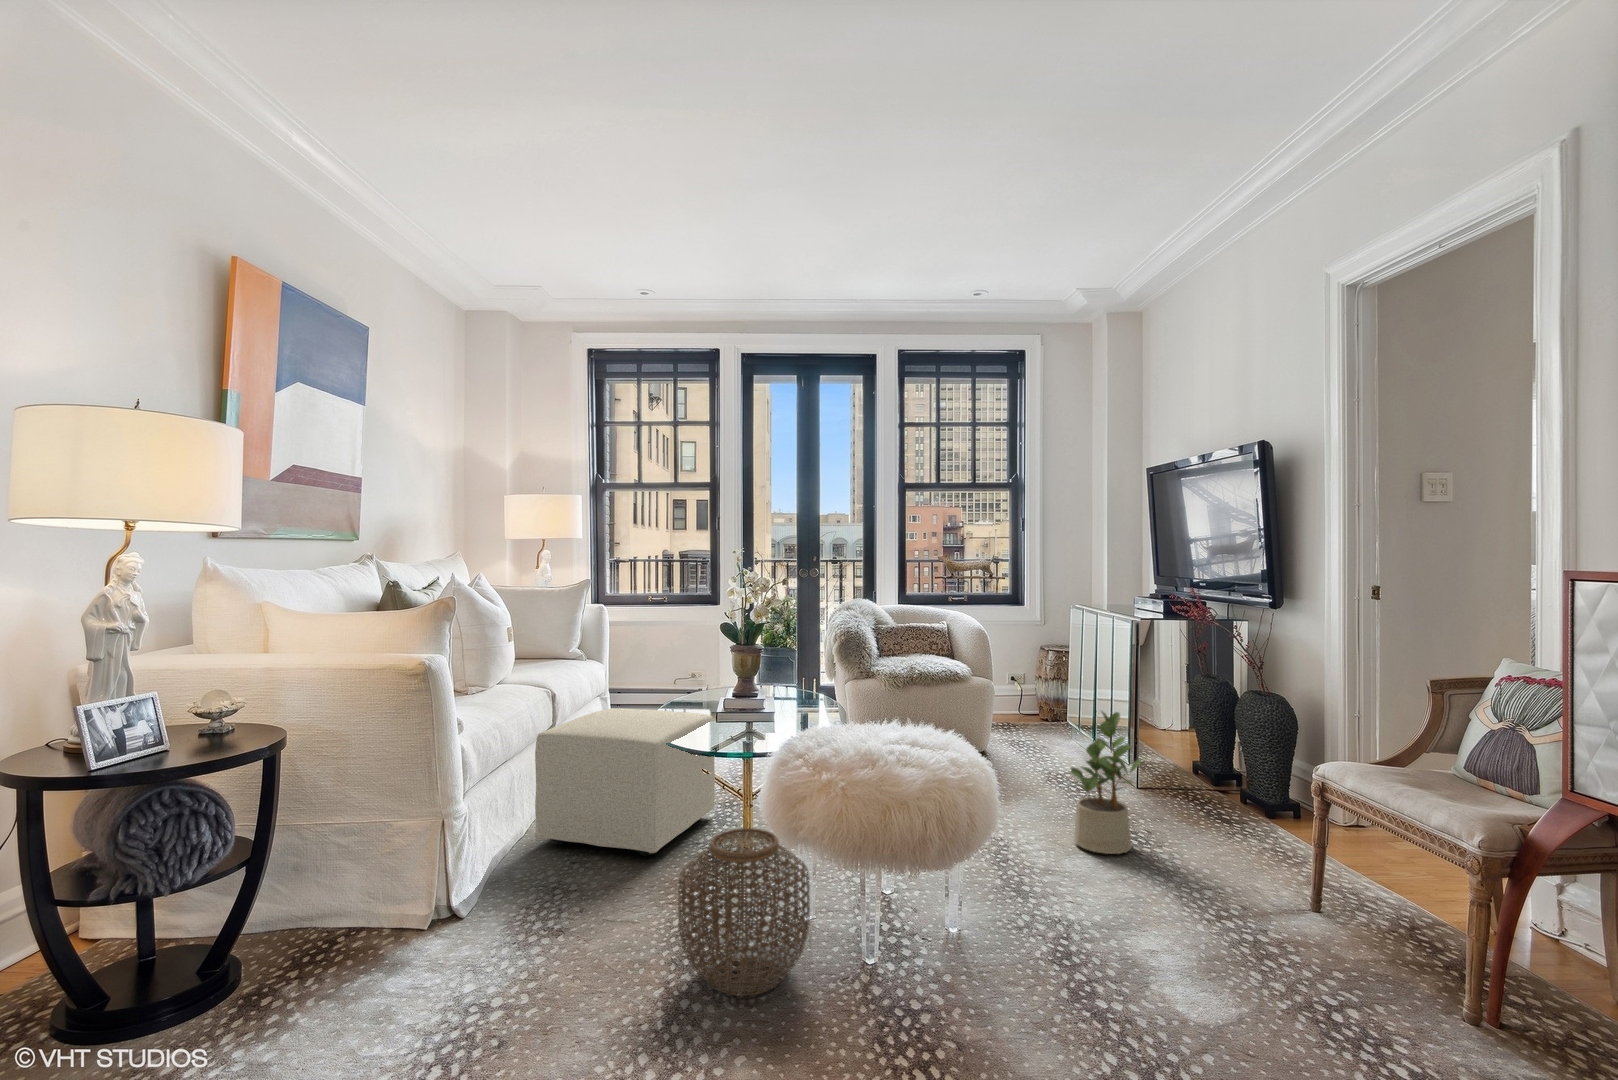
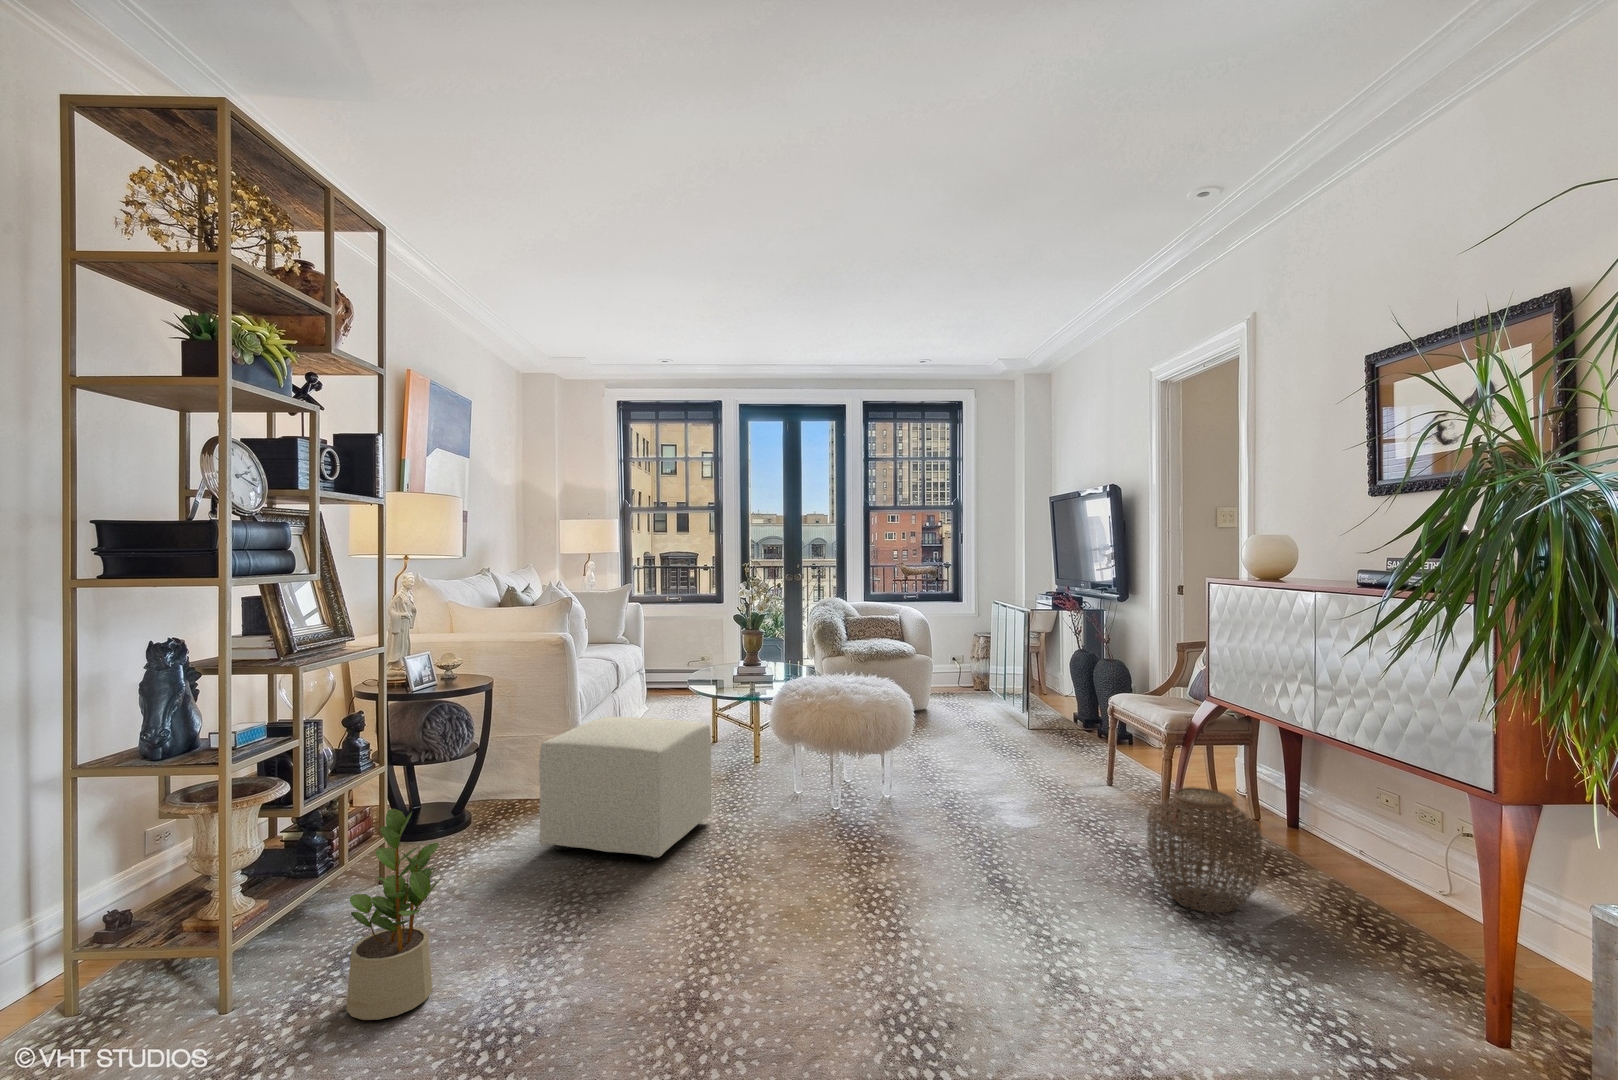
potted plant: present [1071,712,1141,854] -> present [346,809,439,1020]
woven basket: present [678,828,810,996] -> present [1147,787,1262,913]

